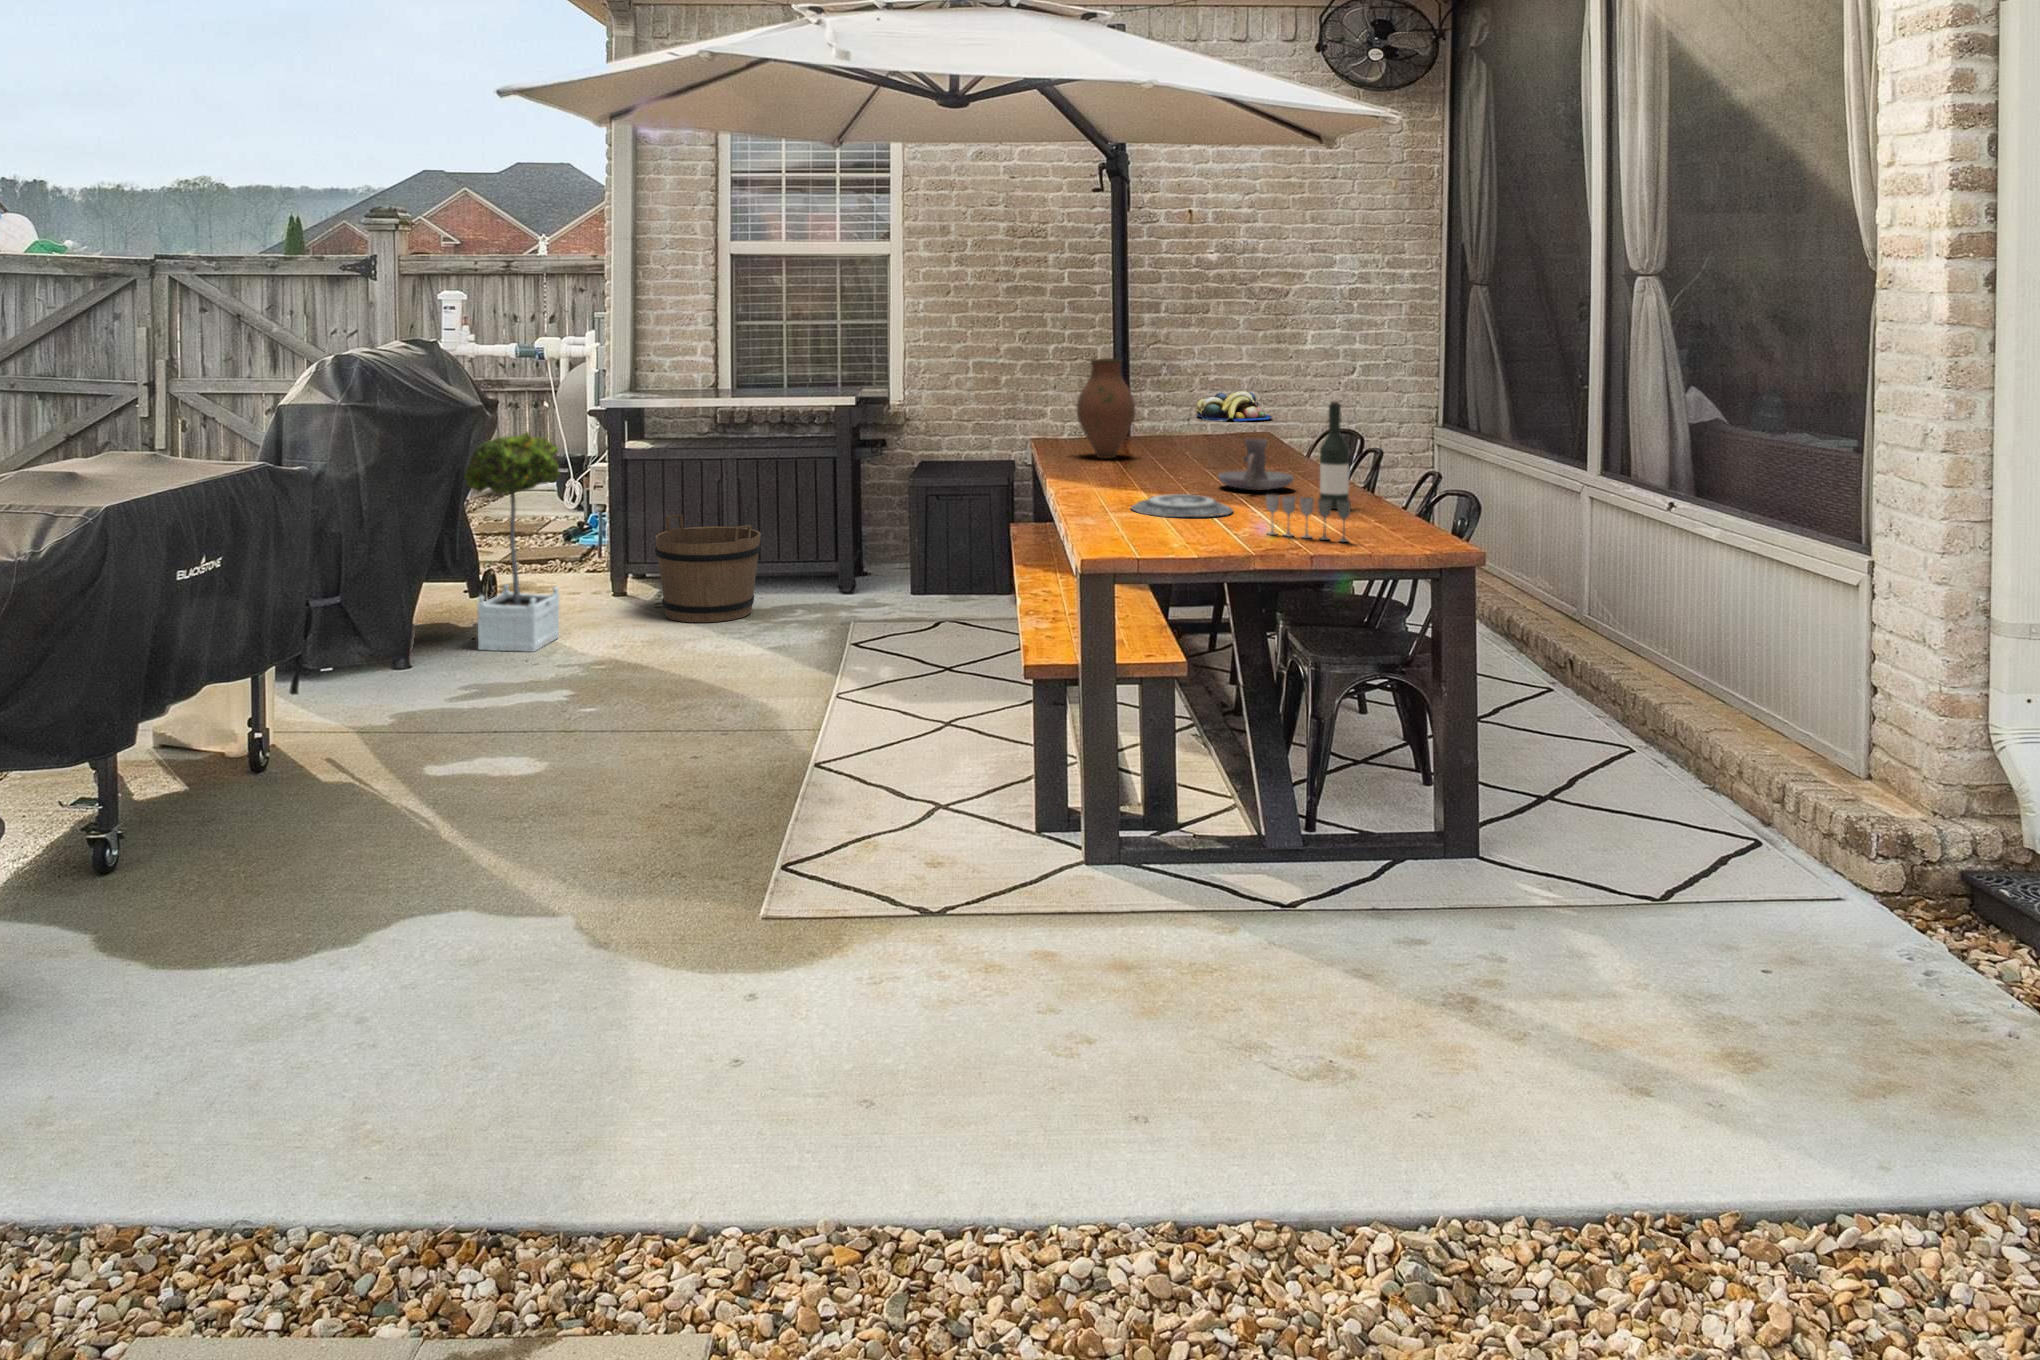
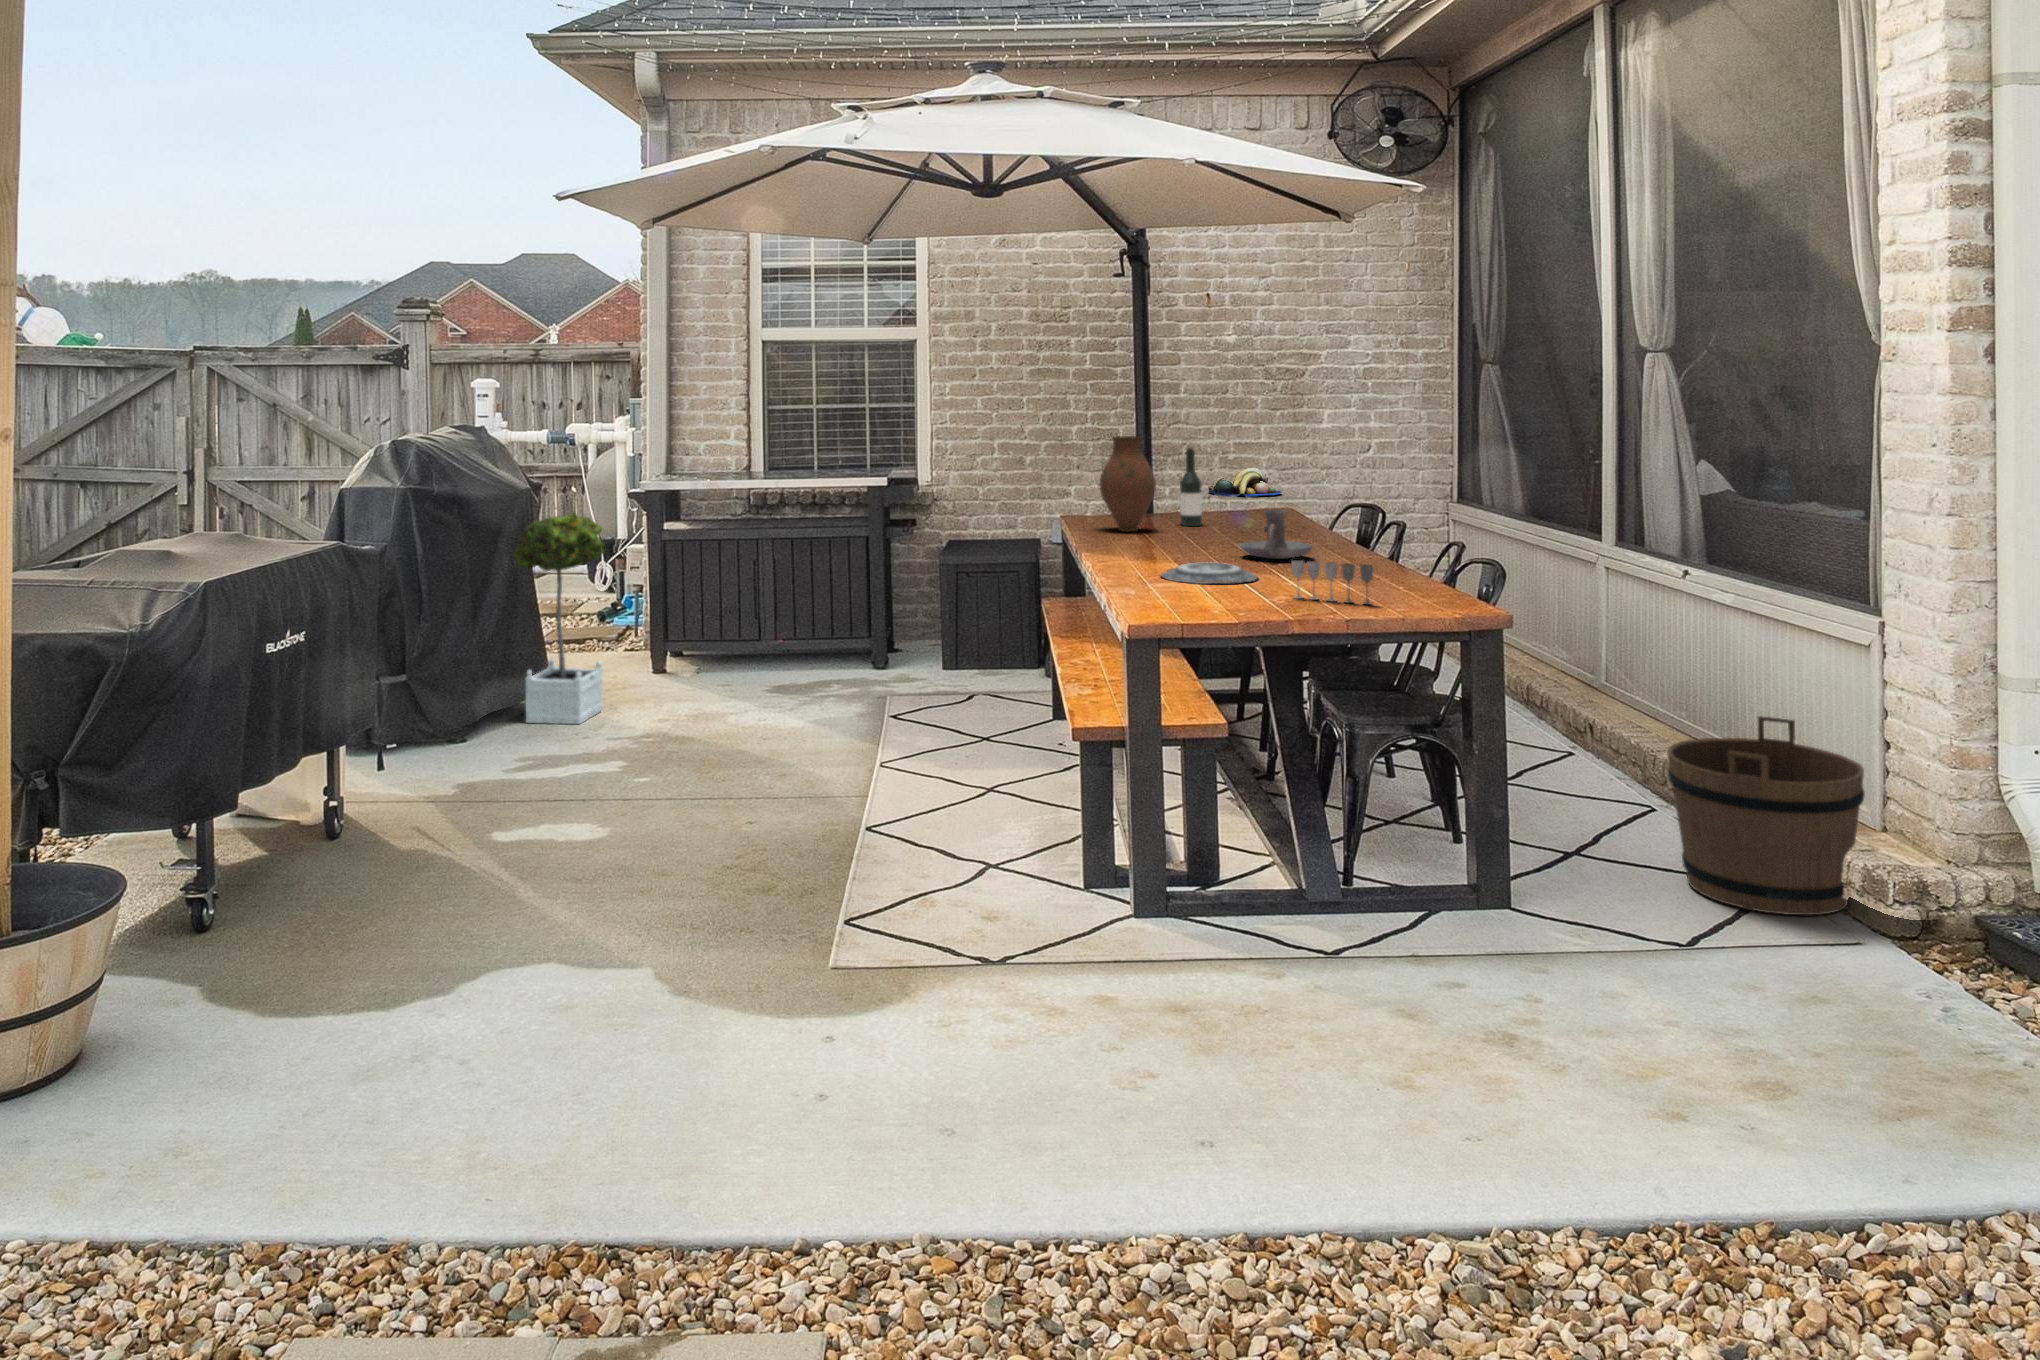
wine bottle: present [1320,401,1349,509] -> present [1180,447,1202,526]
bucket: present [655,514,761,622] -> present [1667,716,1865,915]

